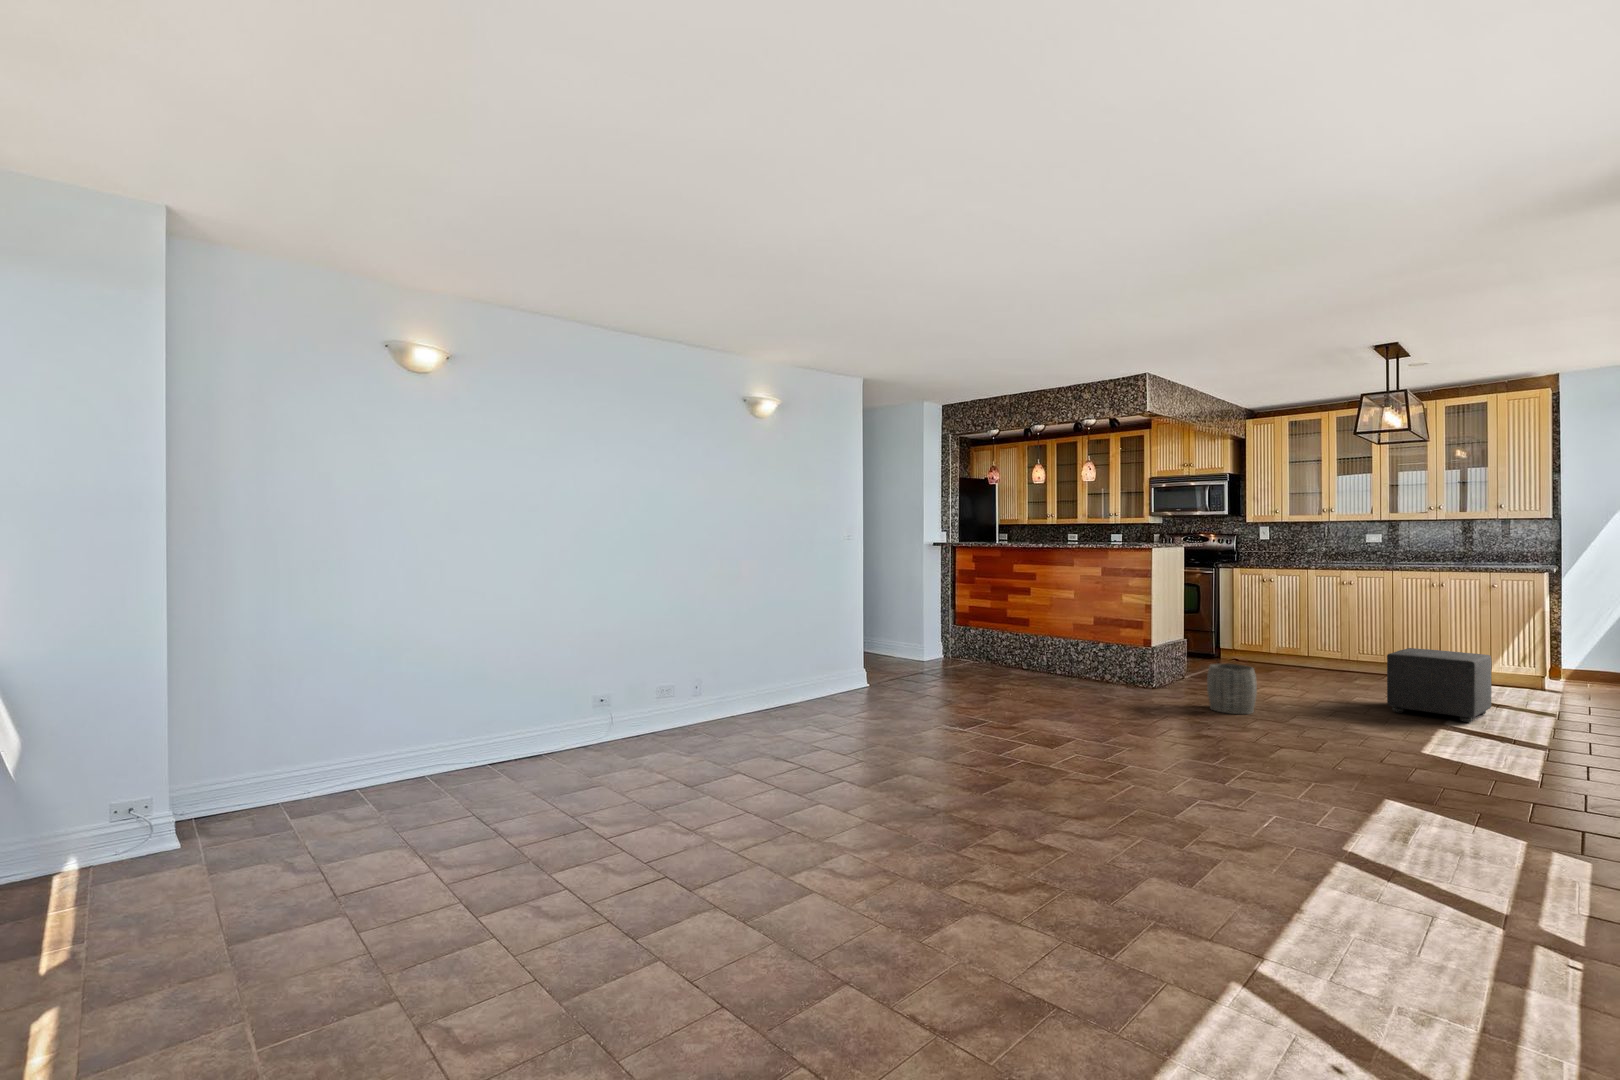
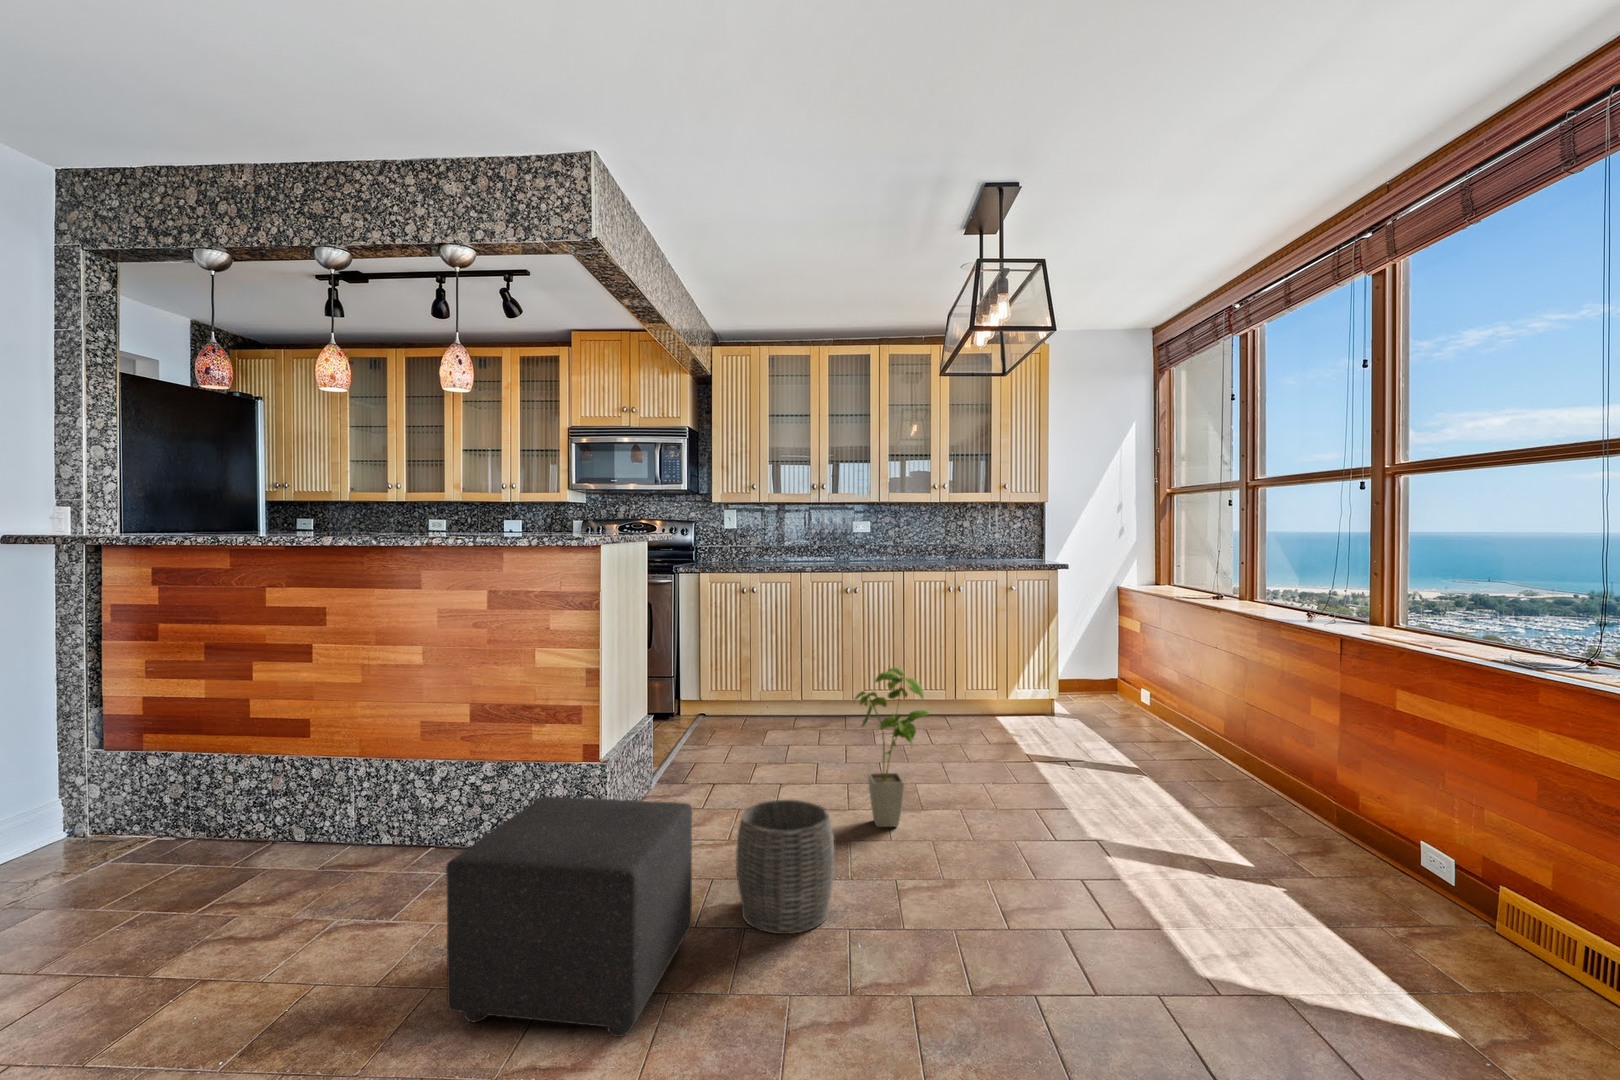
house plant: none [1299,616,1355,703] -> present [855,668,931,827]
ottoman: present [1387,648,1492,723] -> present [446,796,692,1037]

